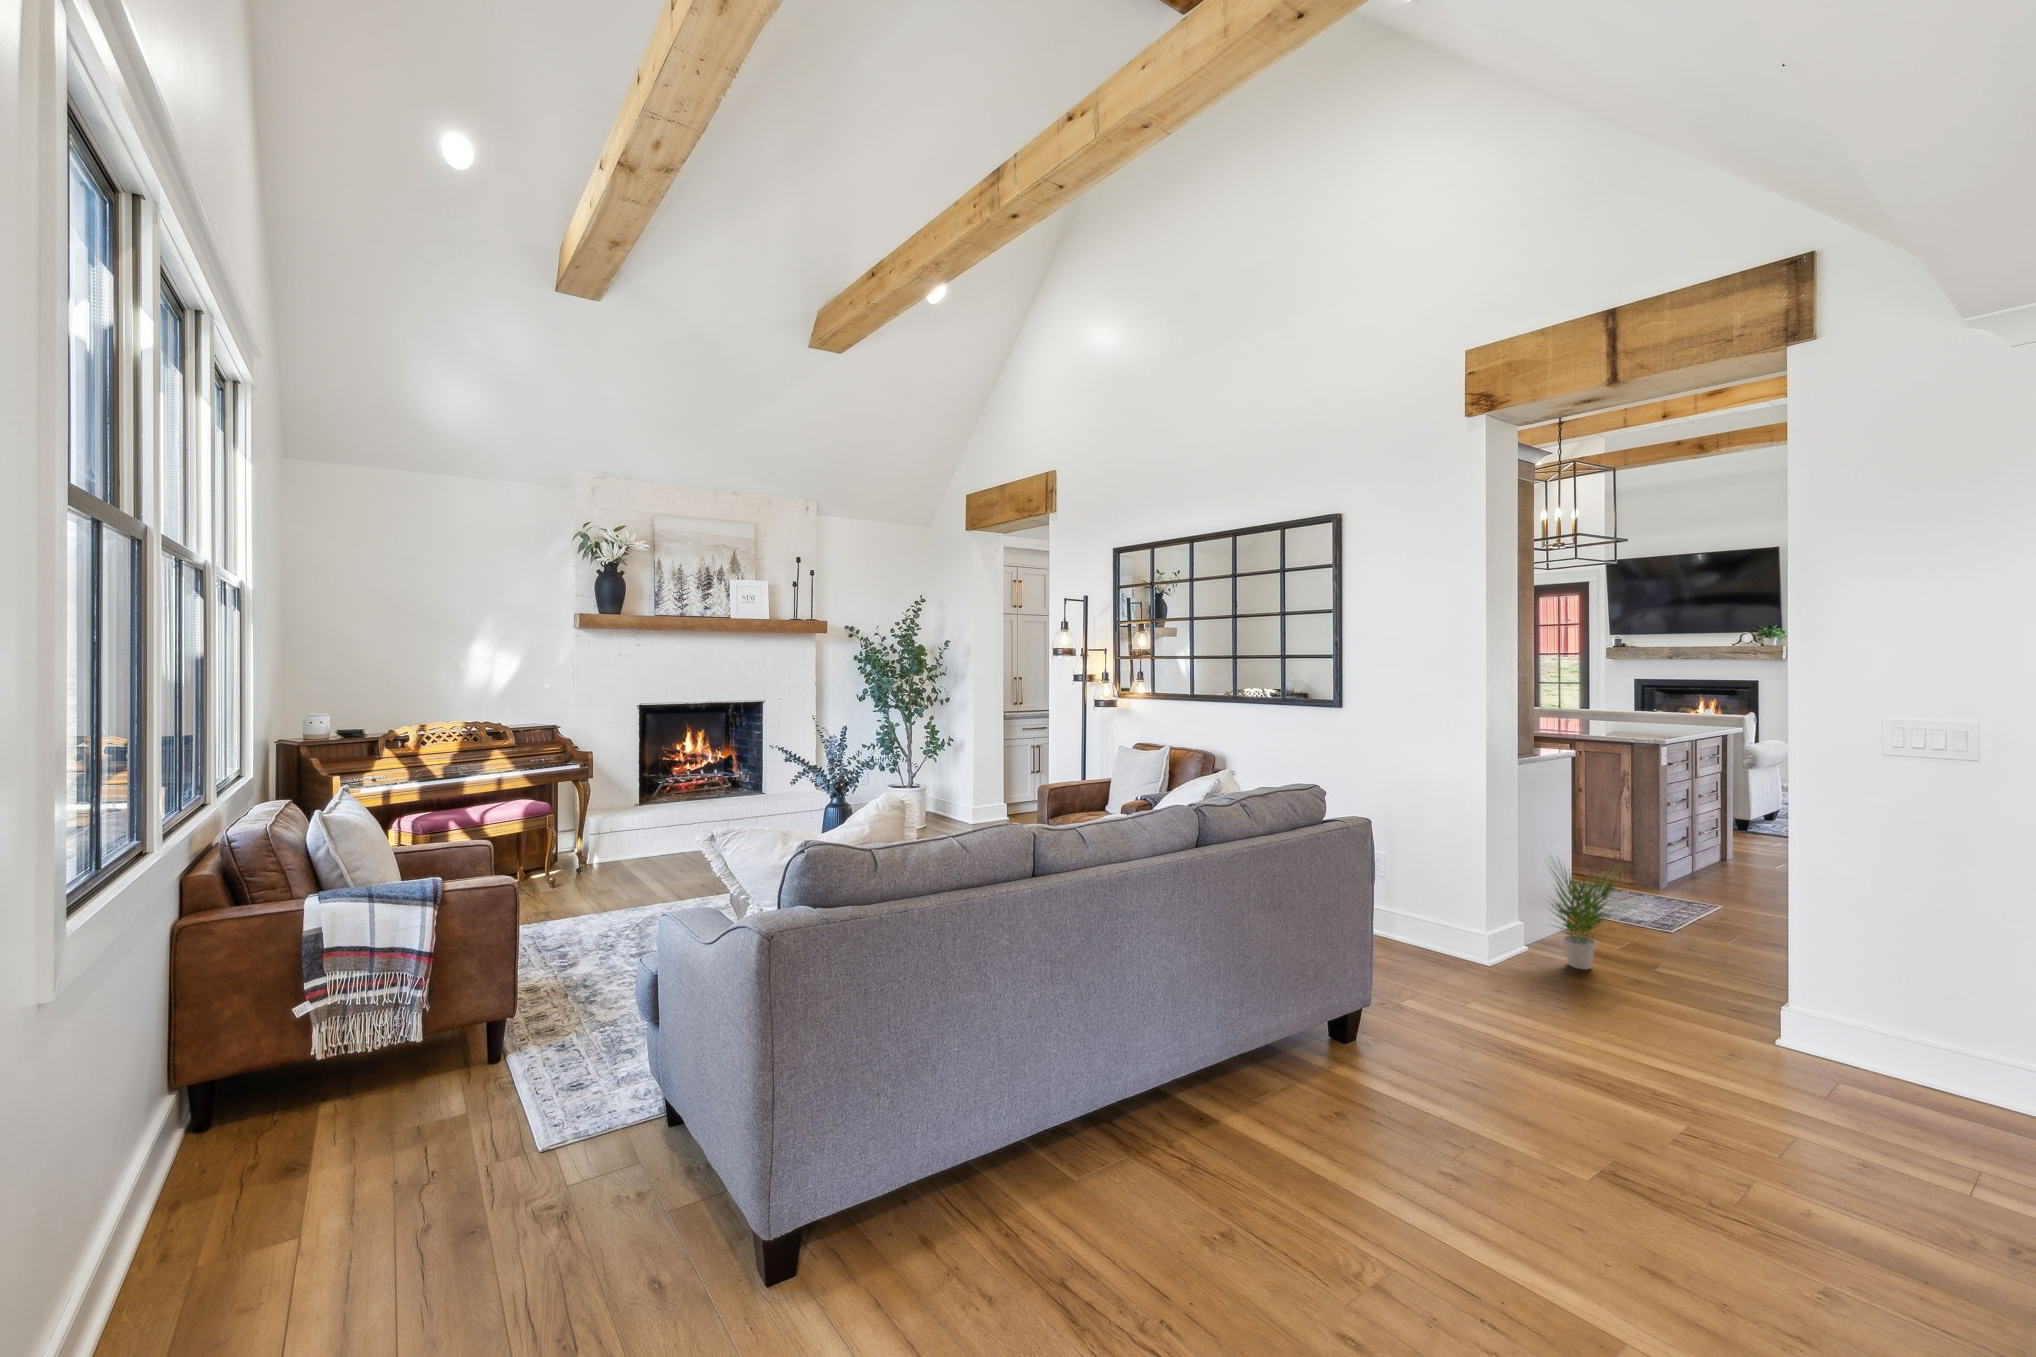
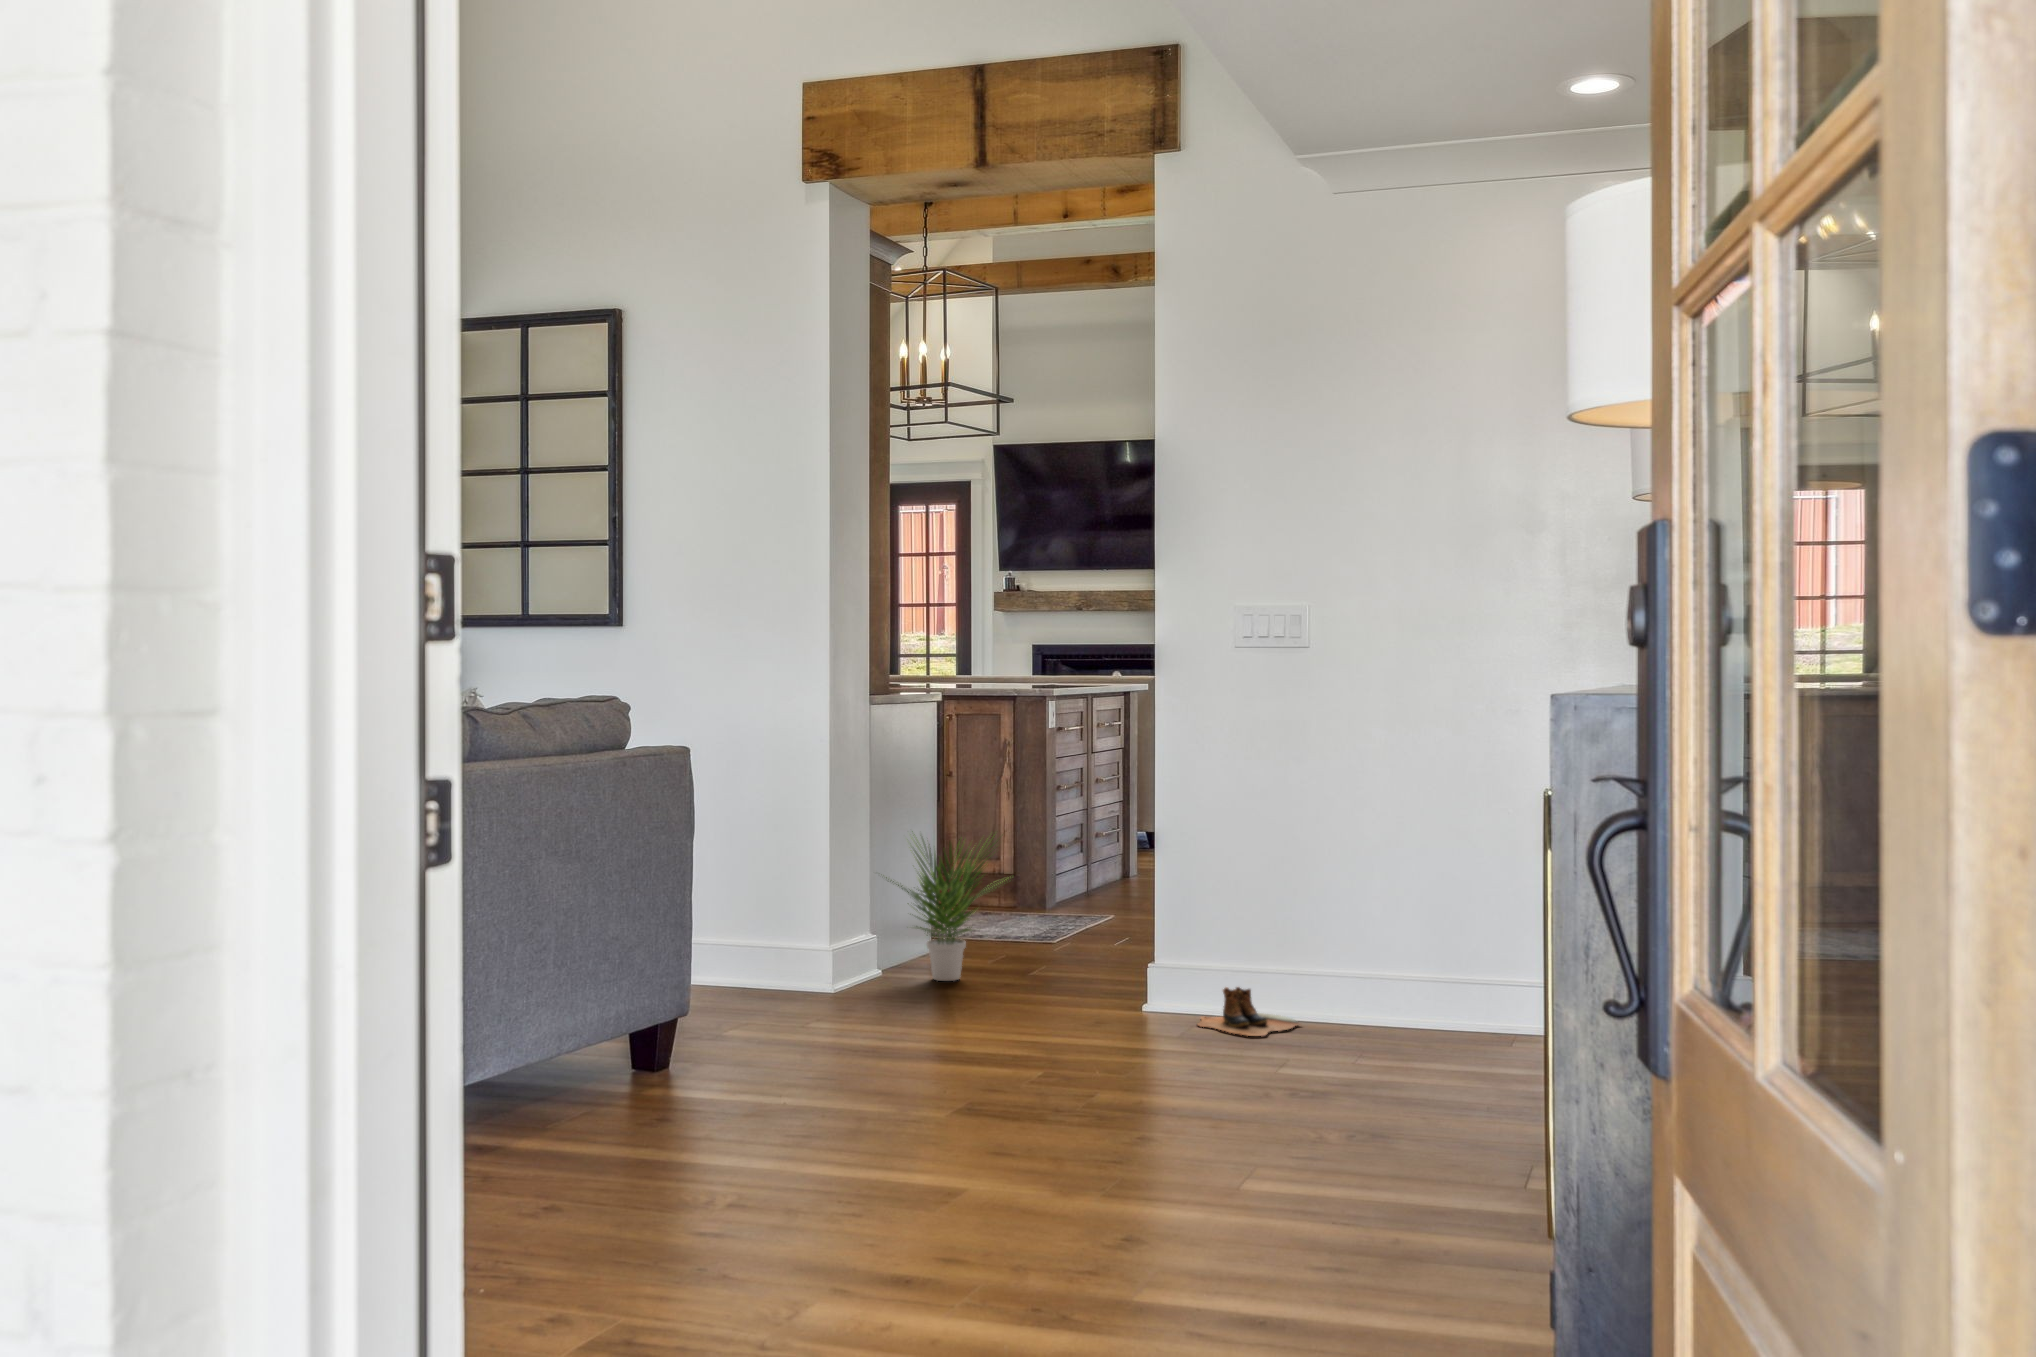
boots: none [1840,1053,1972,1117] -> present [1198,987,1299,1036]

